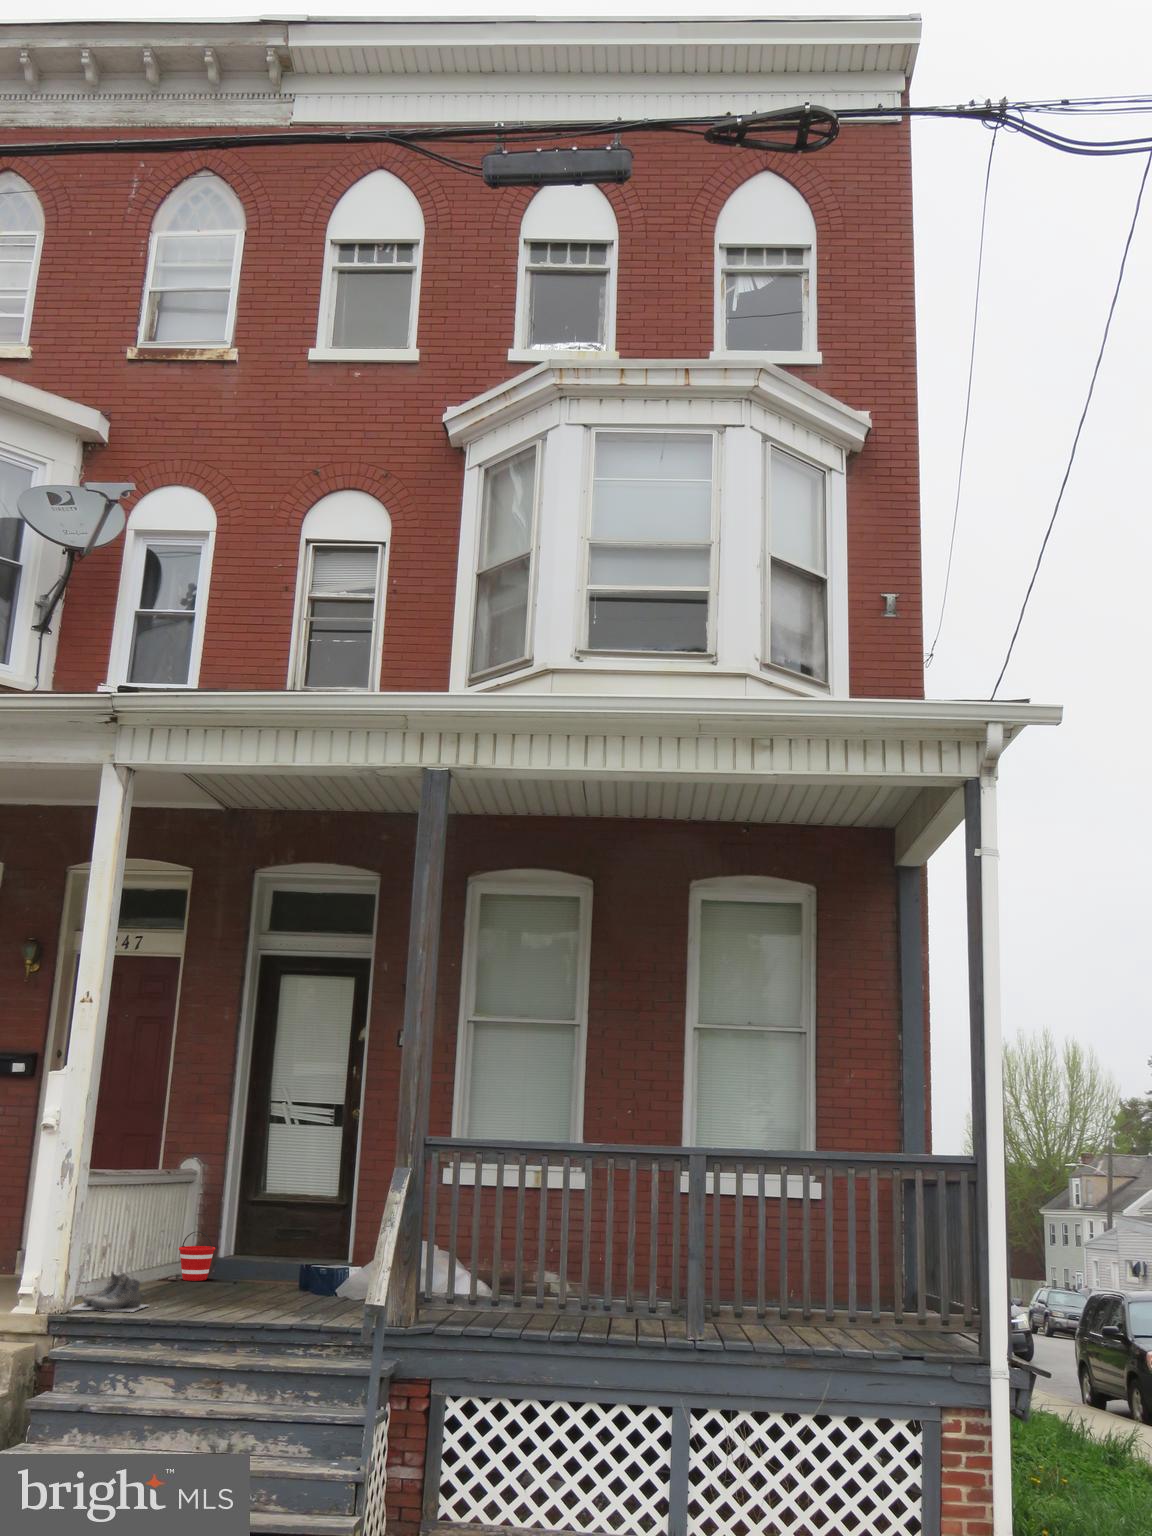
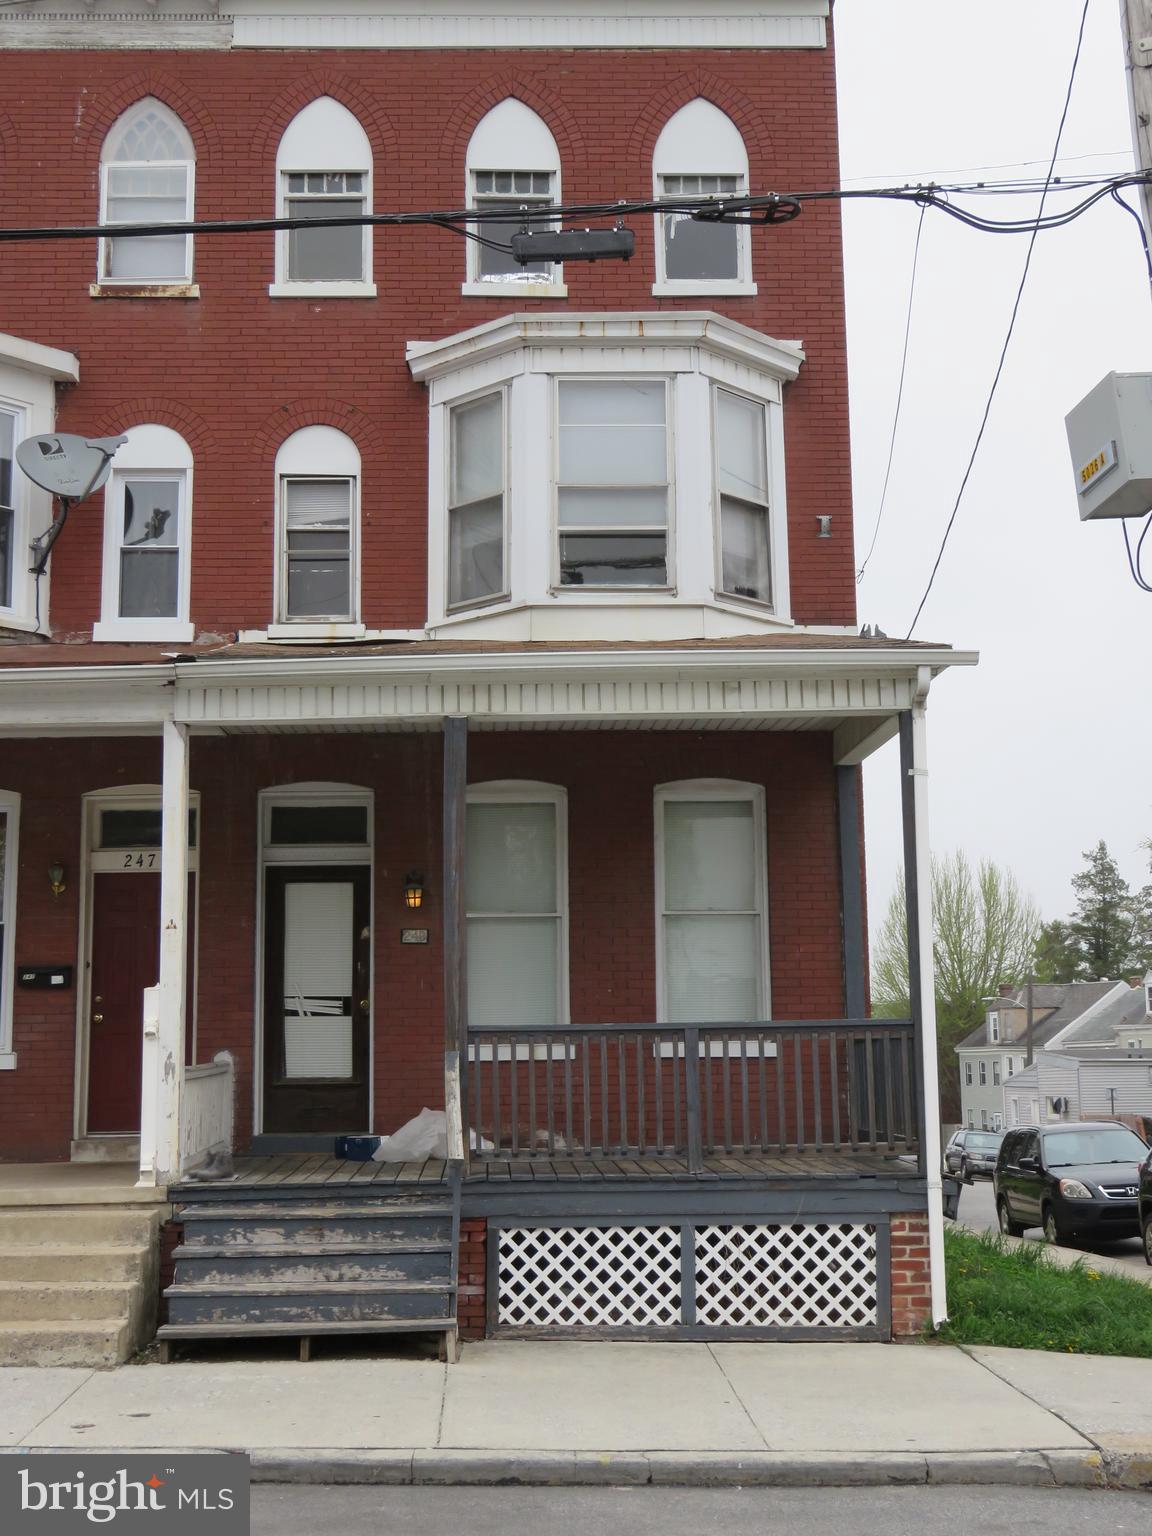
bucket: present [179,1232,215,1281] -> none [226,1114,258,1156]

